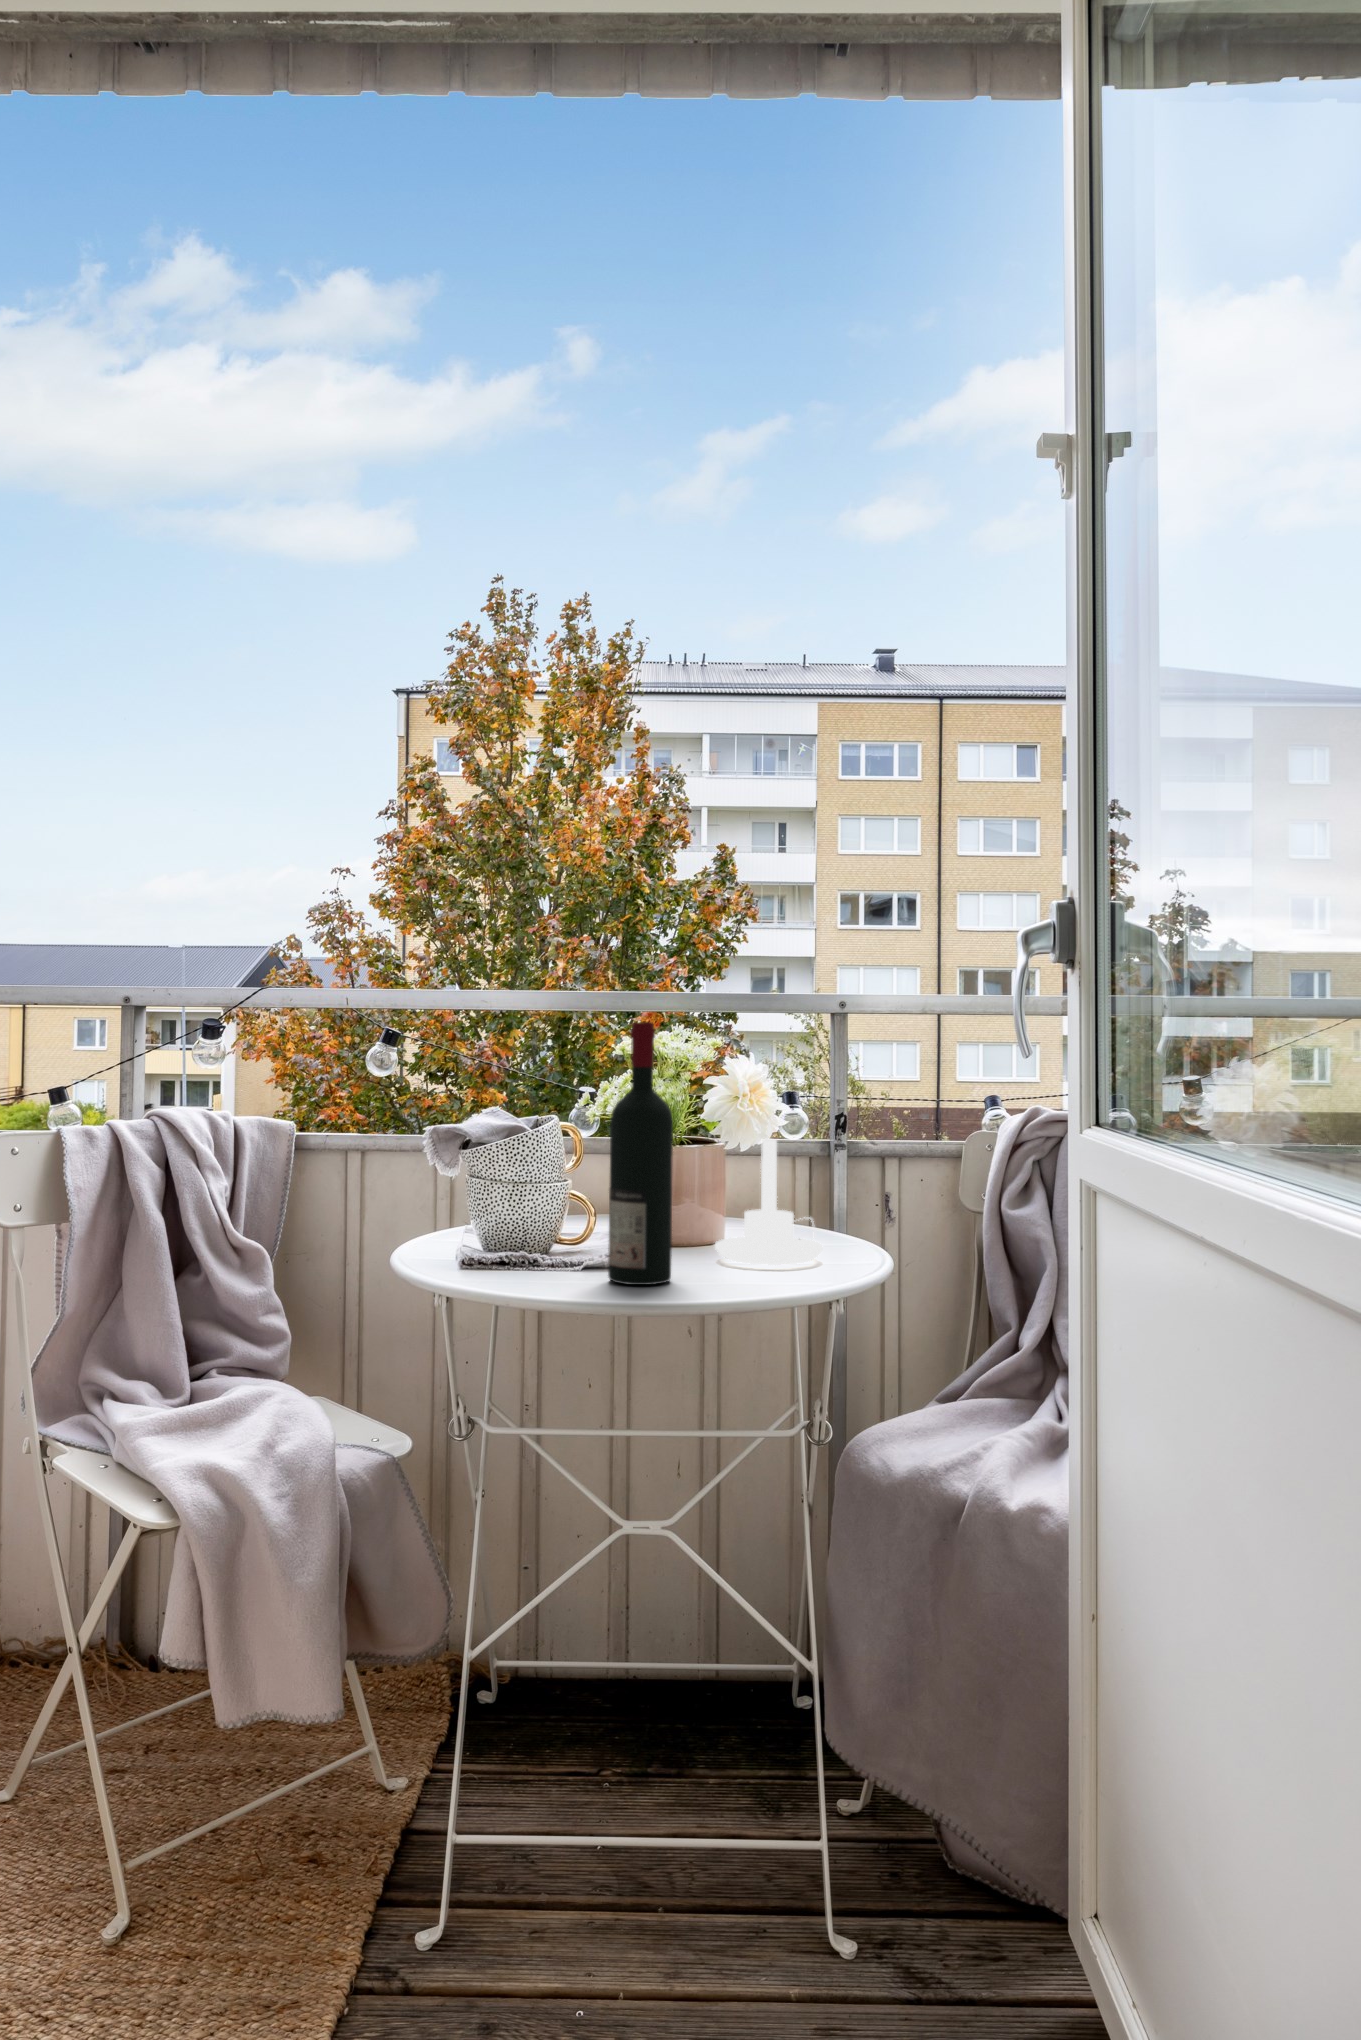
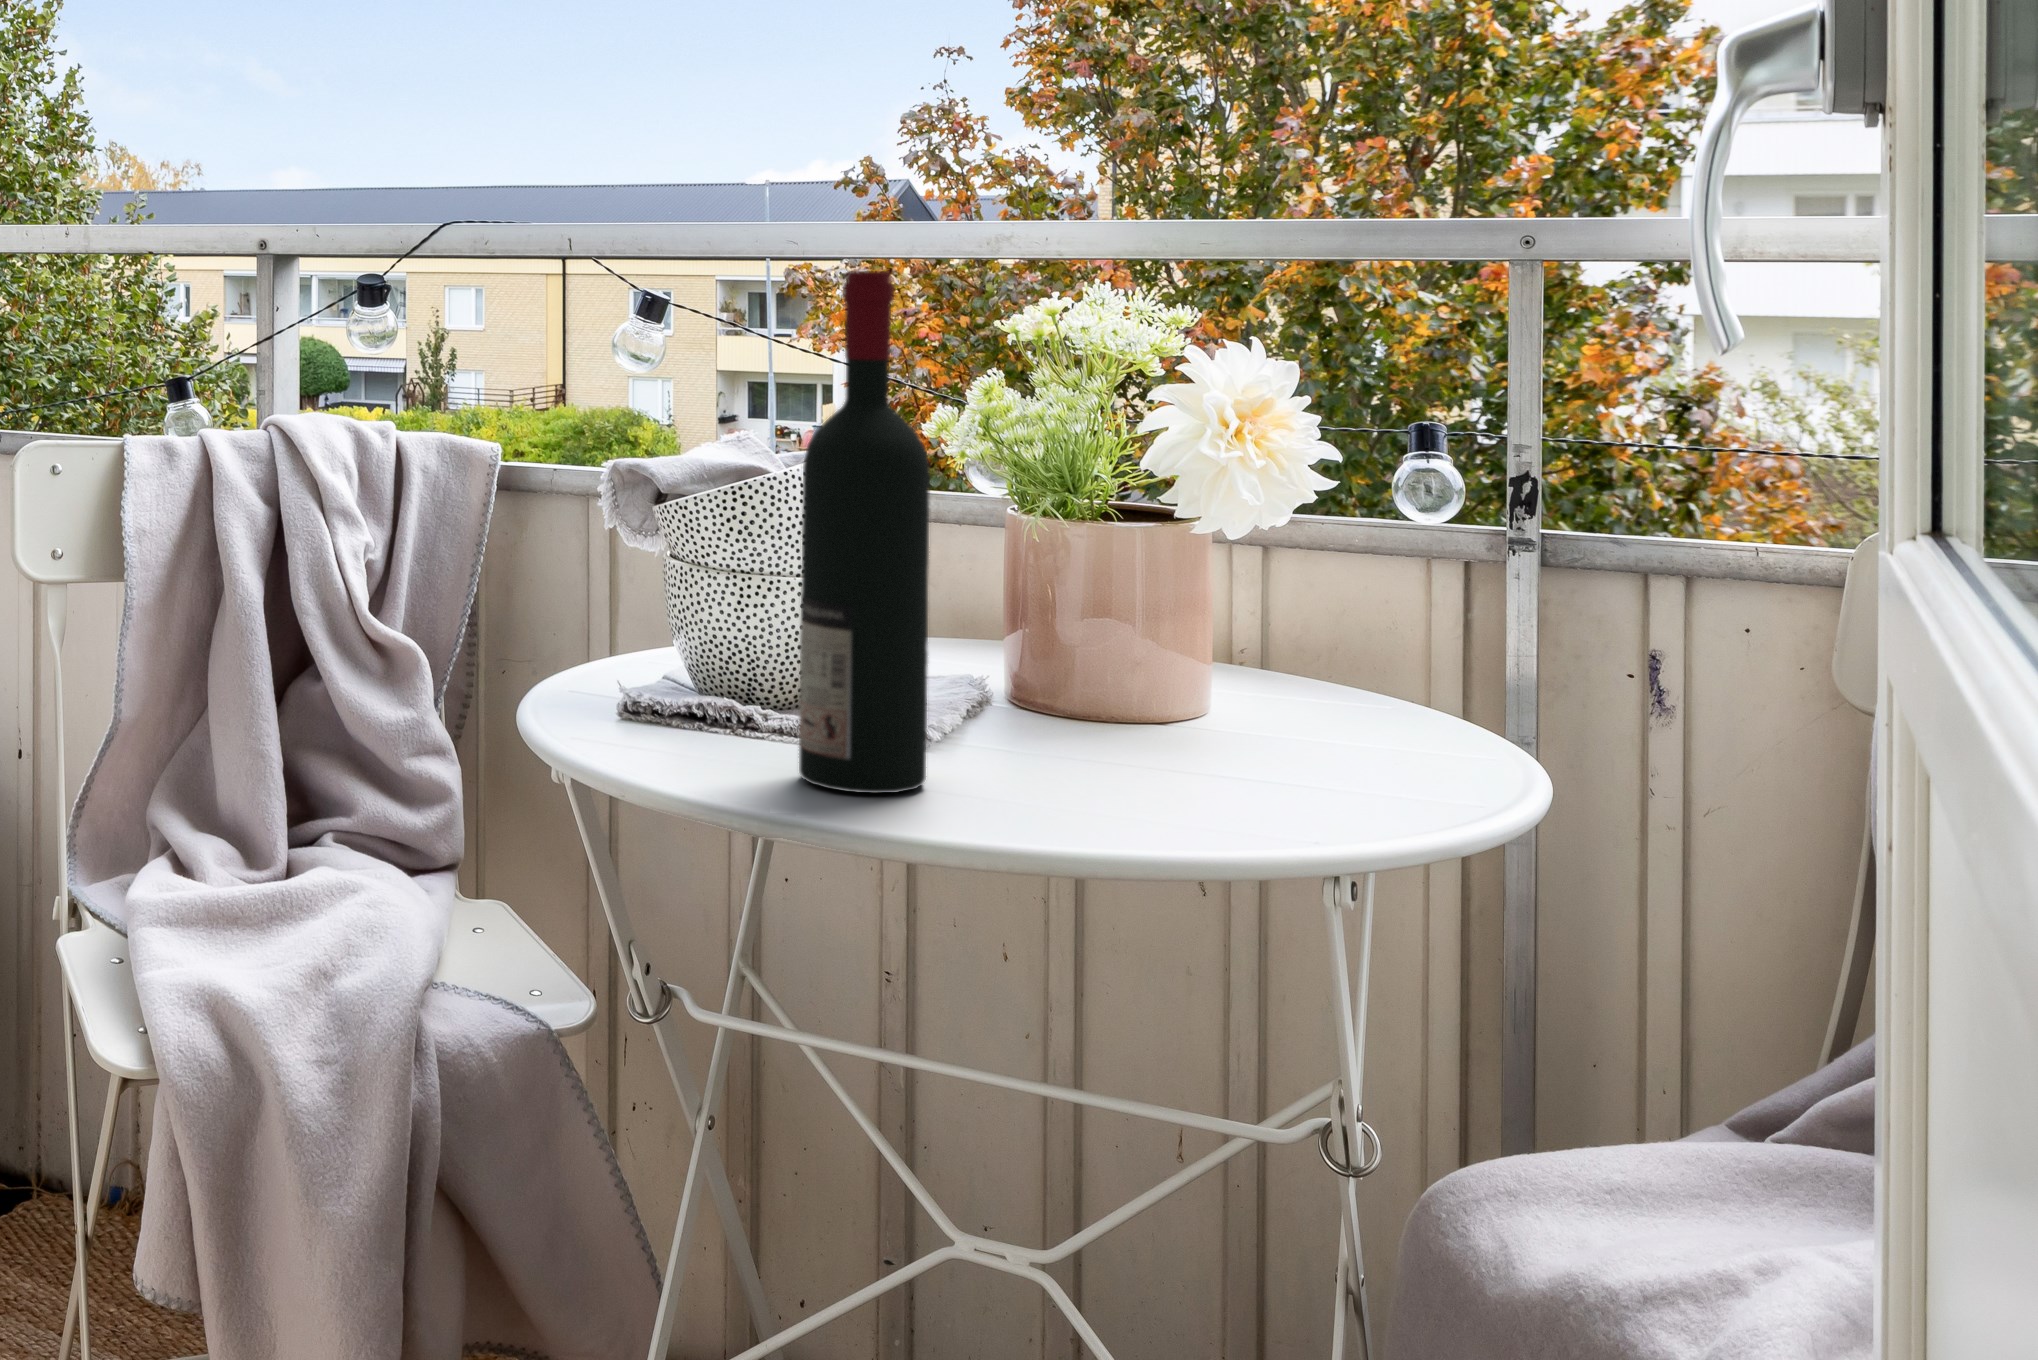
candle holder: present [715,1121,823,1265] -> none [1089,472,1330,784]

